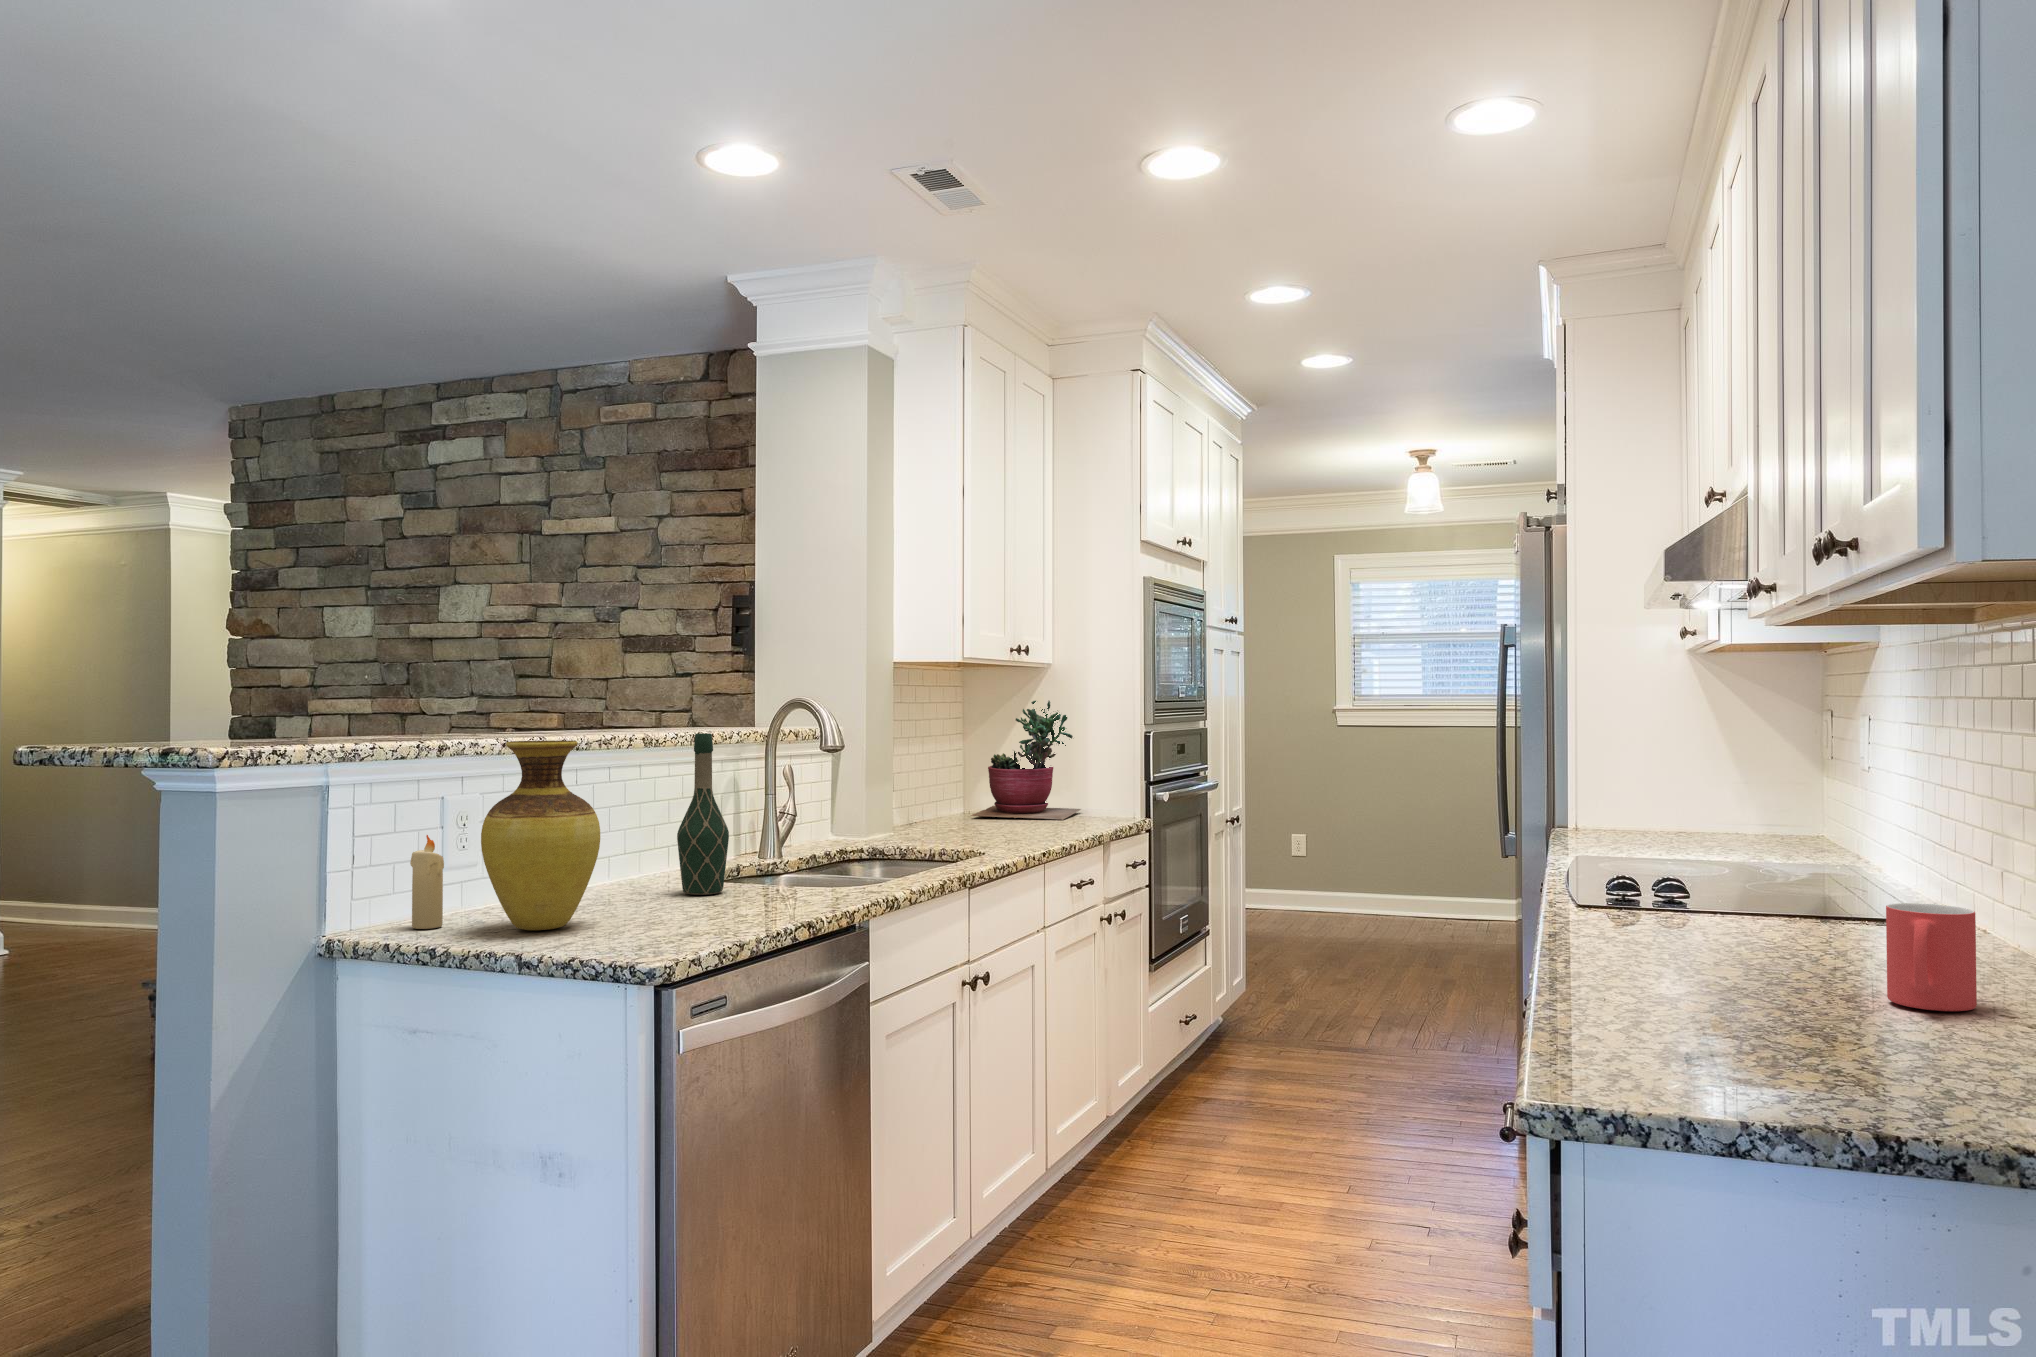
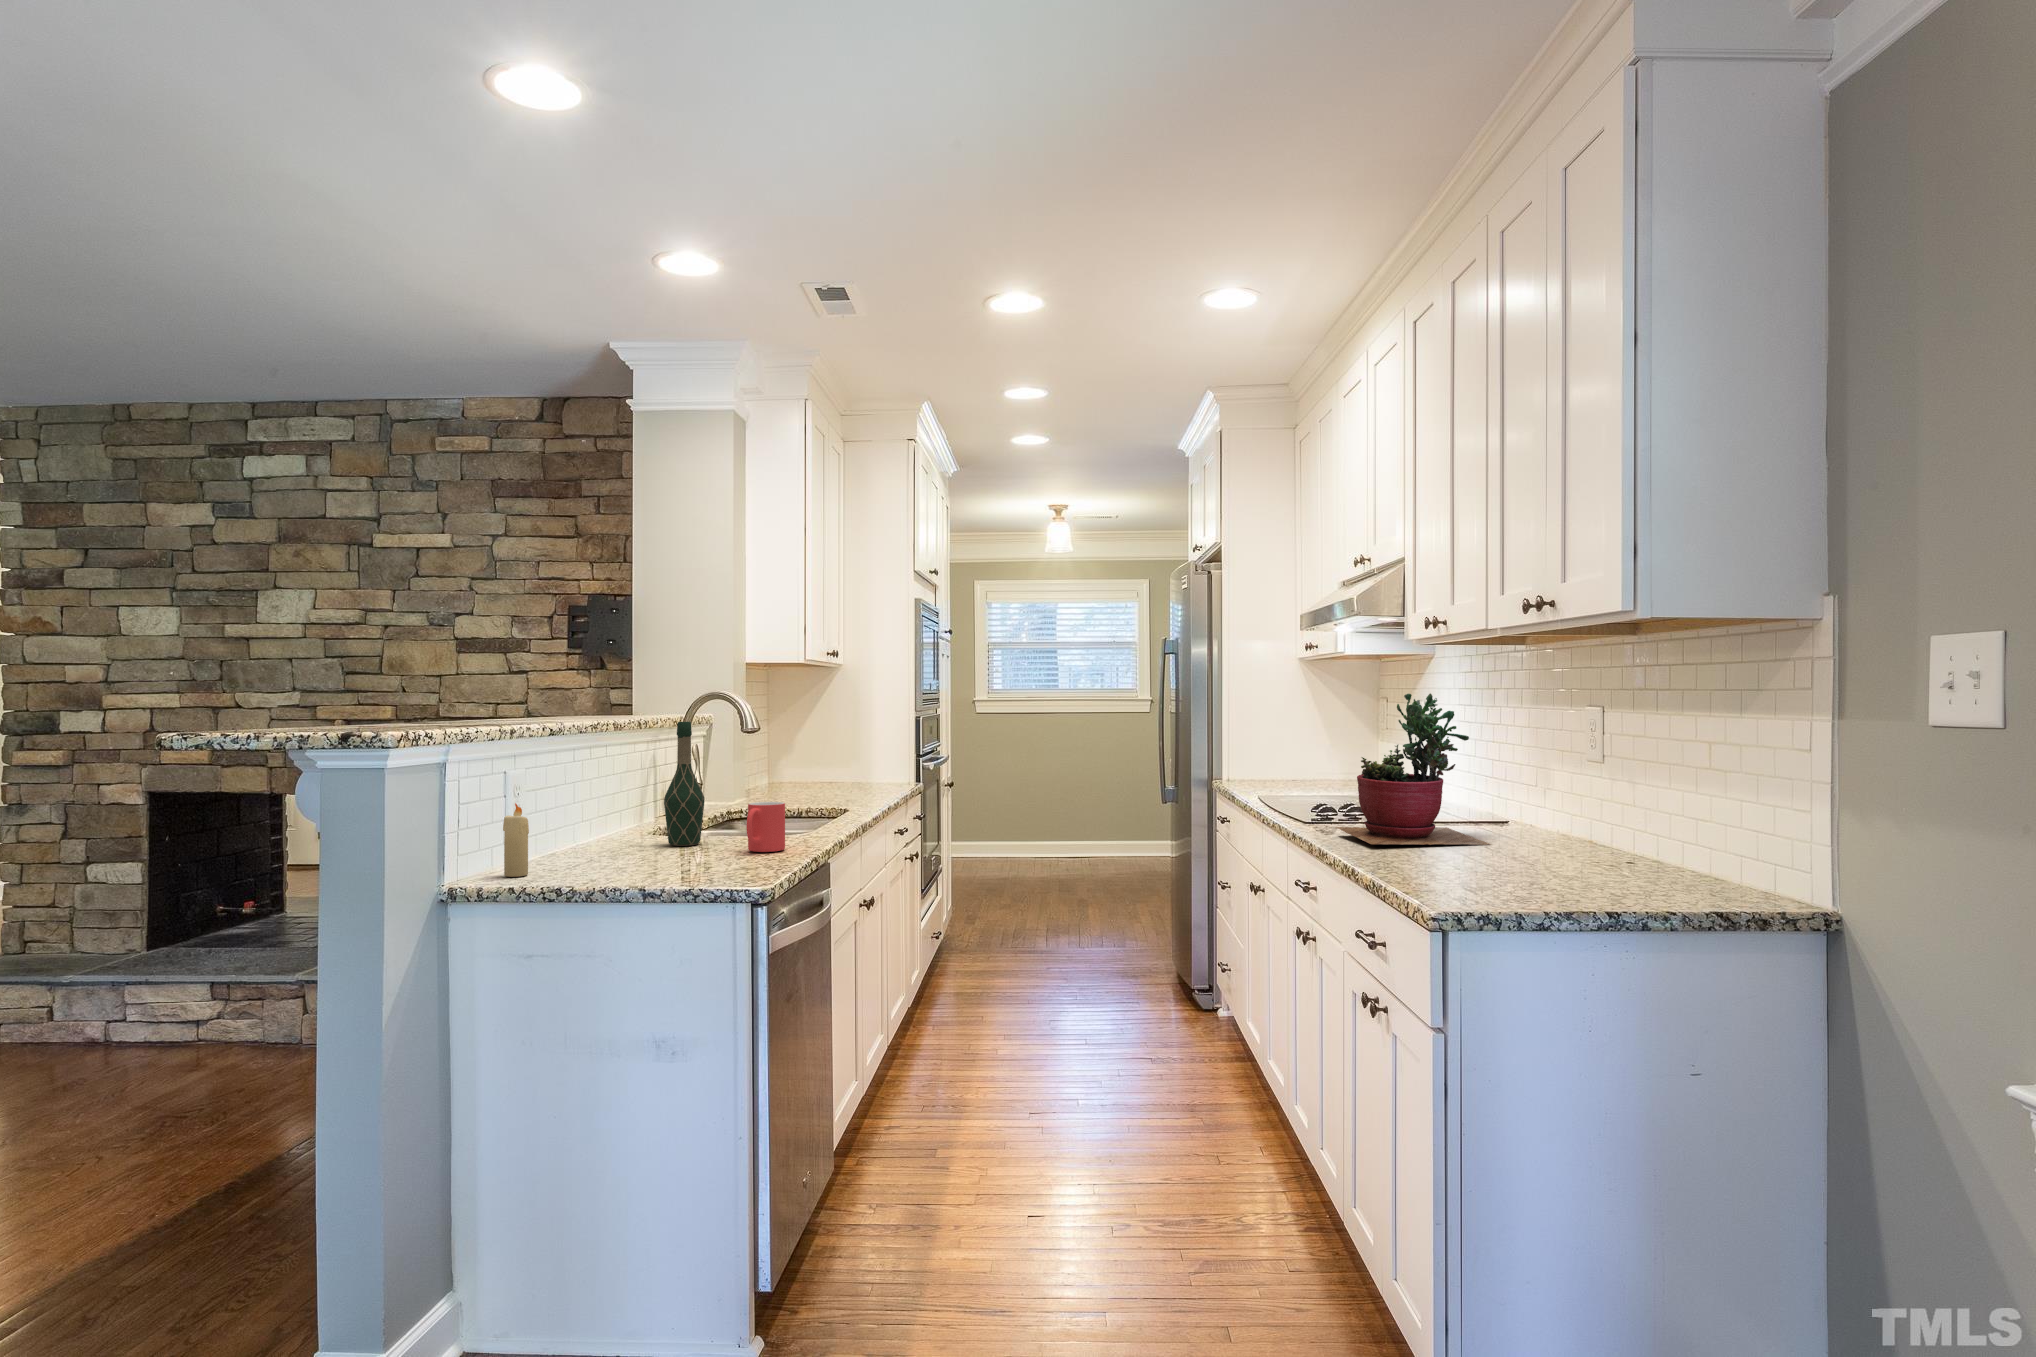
succulent plant: present [971,701,1081,820] -> present [1337,693,1492,845]
vase: present [481,741,600,930] -> none [569,728,660,872]
mug: present [1886,903,1977,1011] -> present [746,802,785,852]

